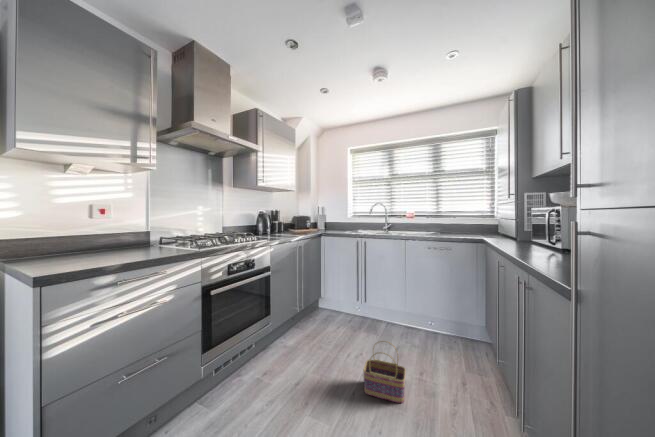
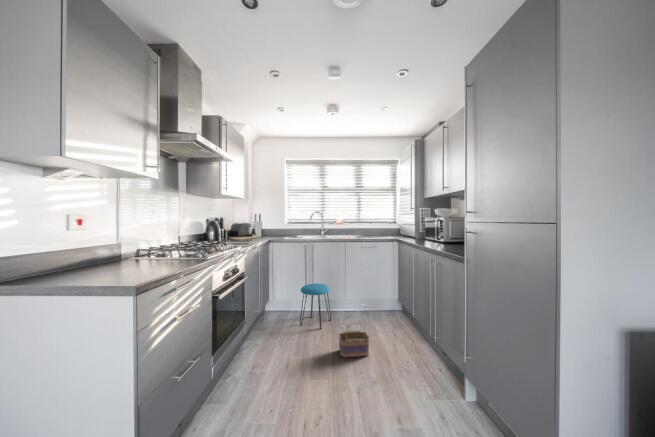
stool: none [342,288,382,346] -> present [300,283,331,329]

